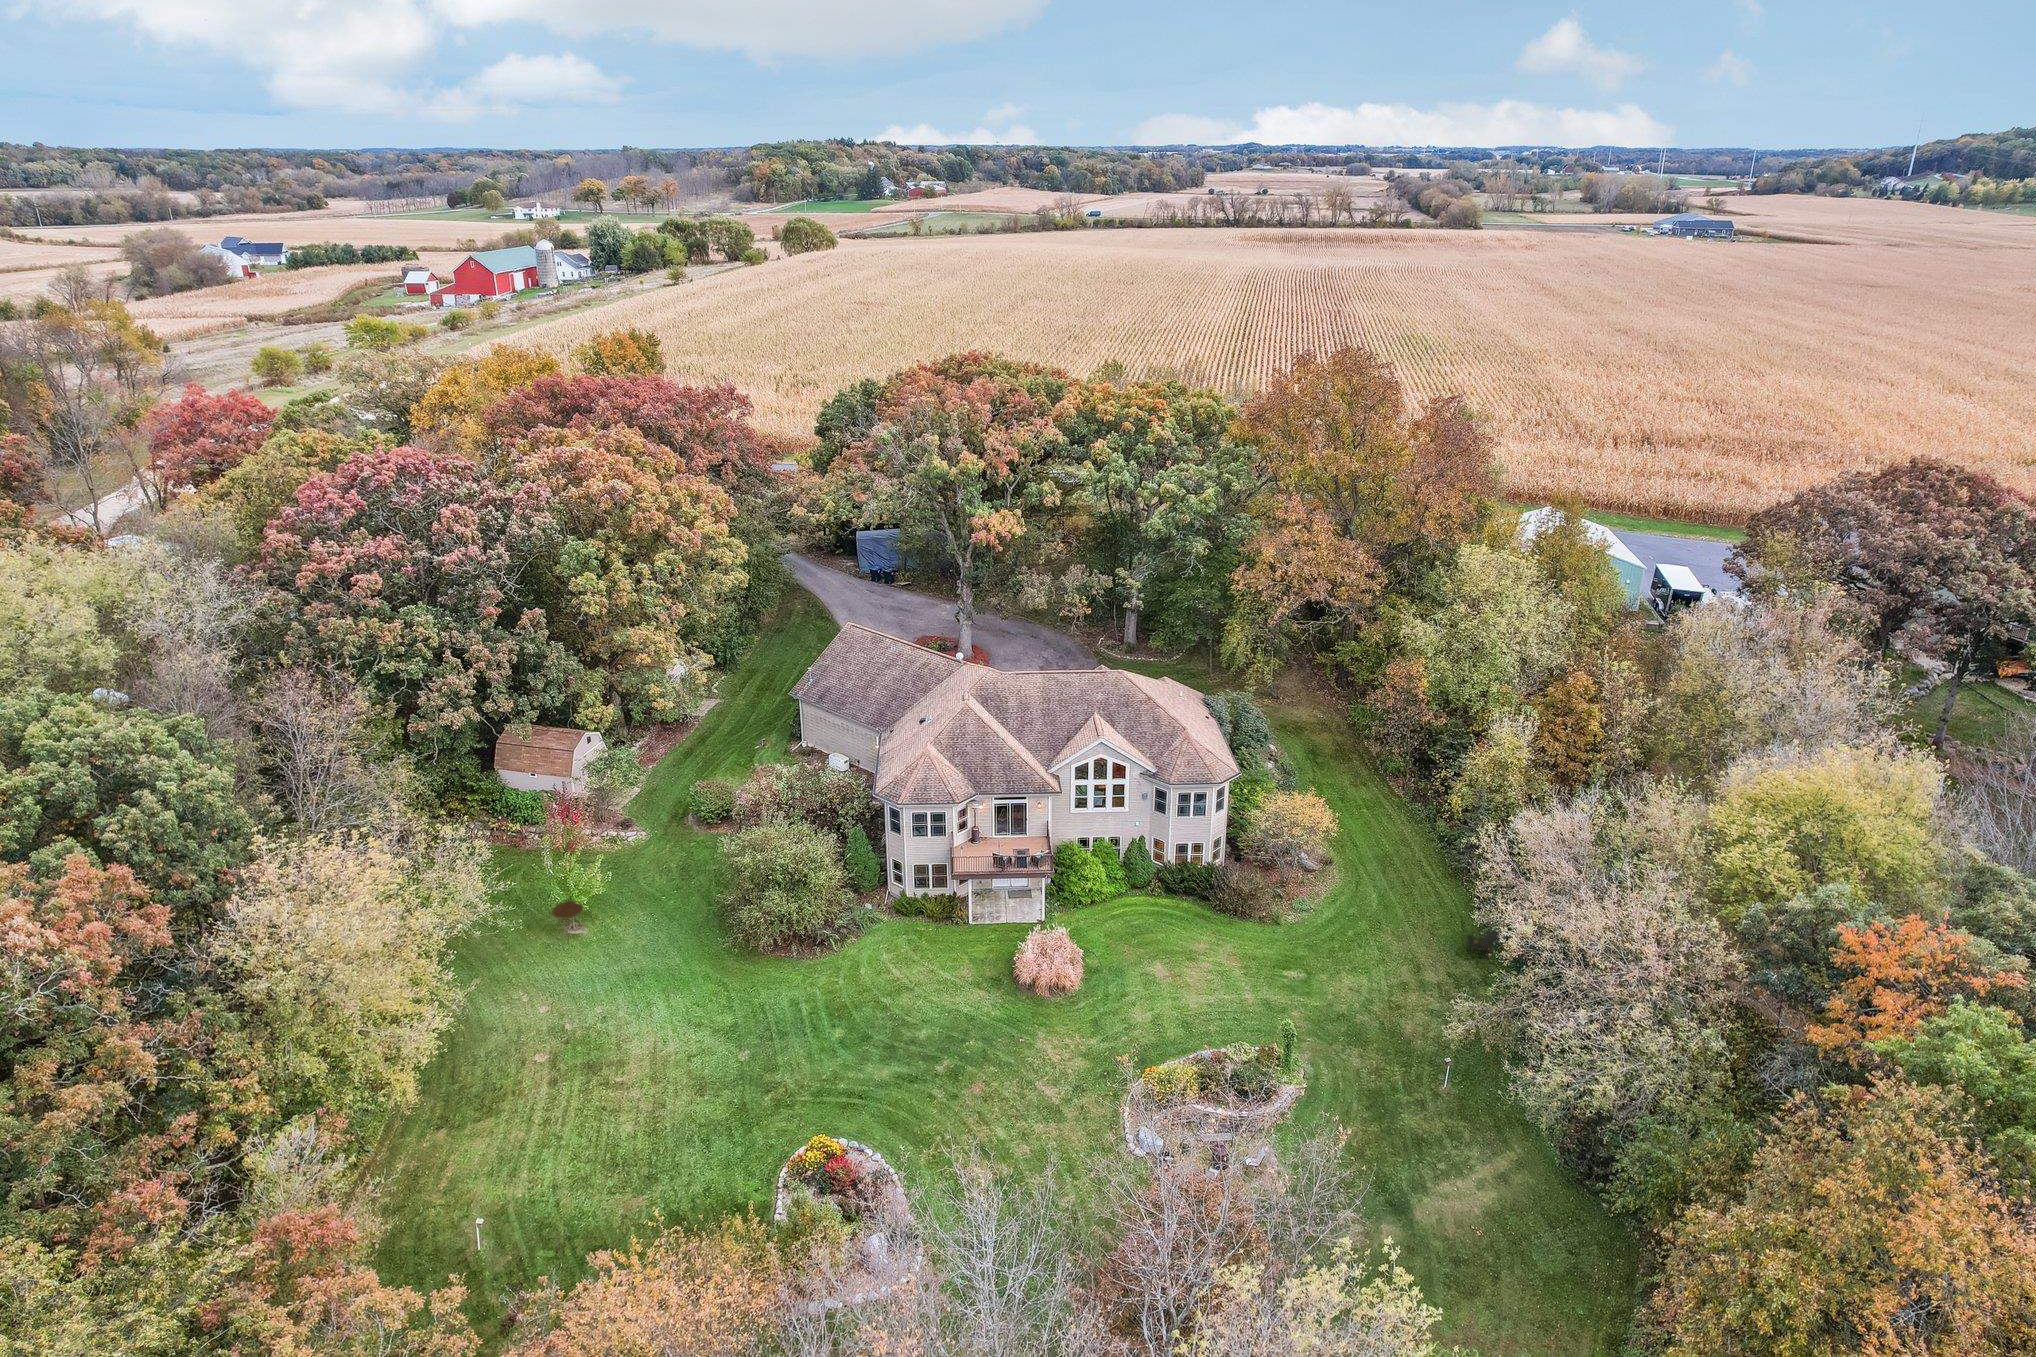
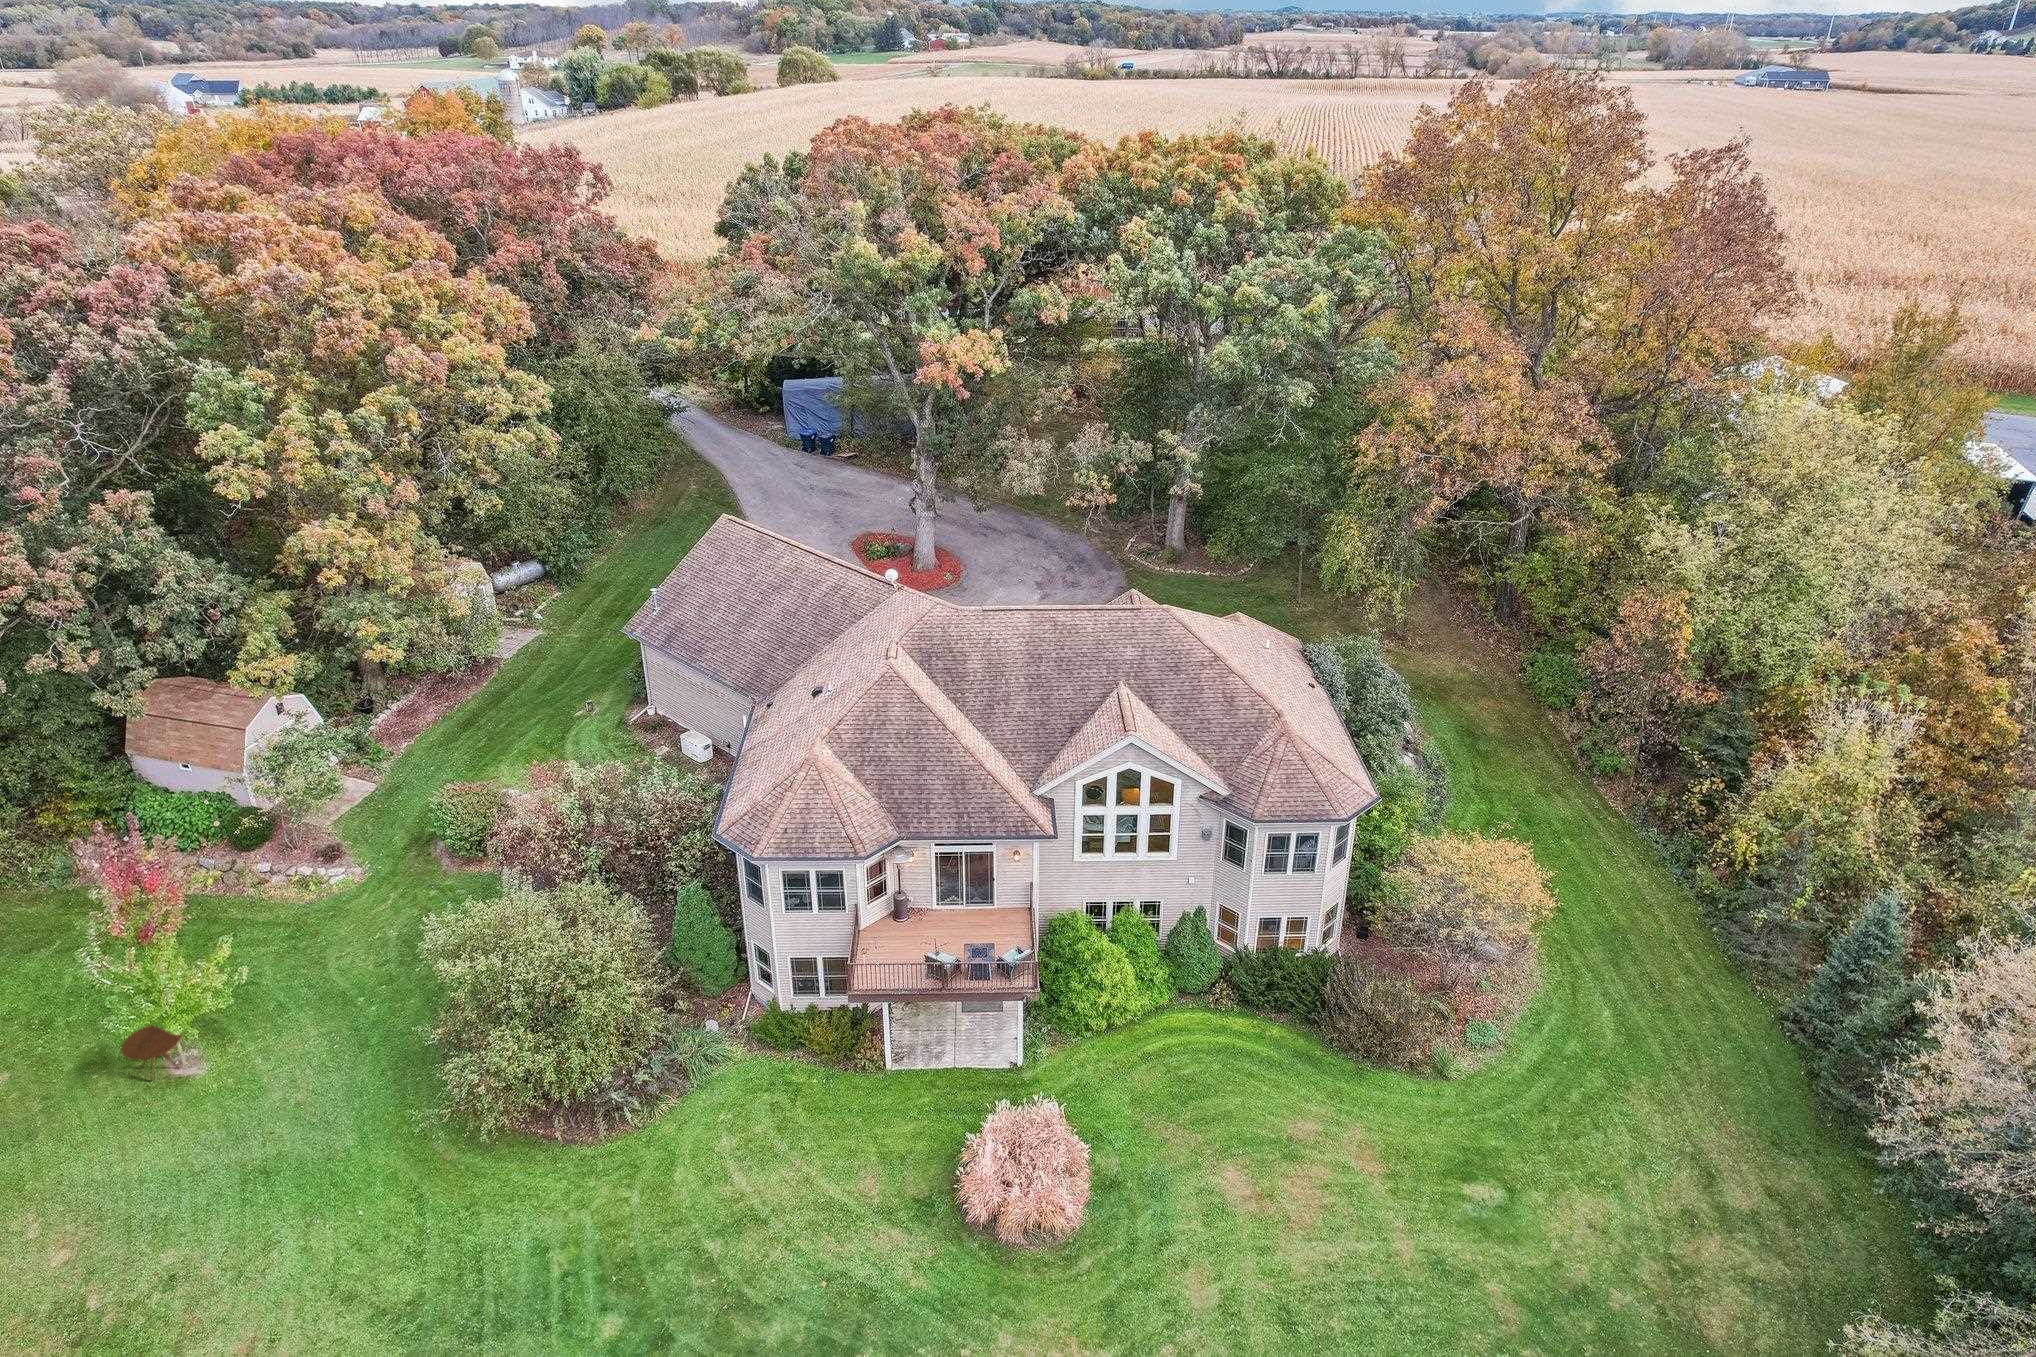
lounge chair: present [1467,929,1498,953] -> none [1789,1092,1853,1153]

